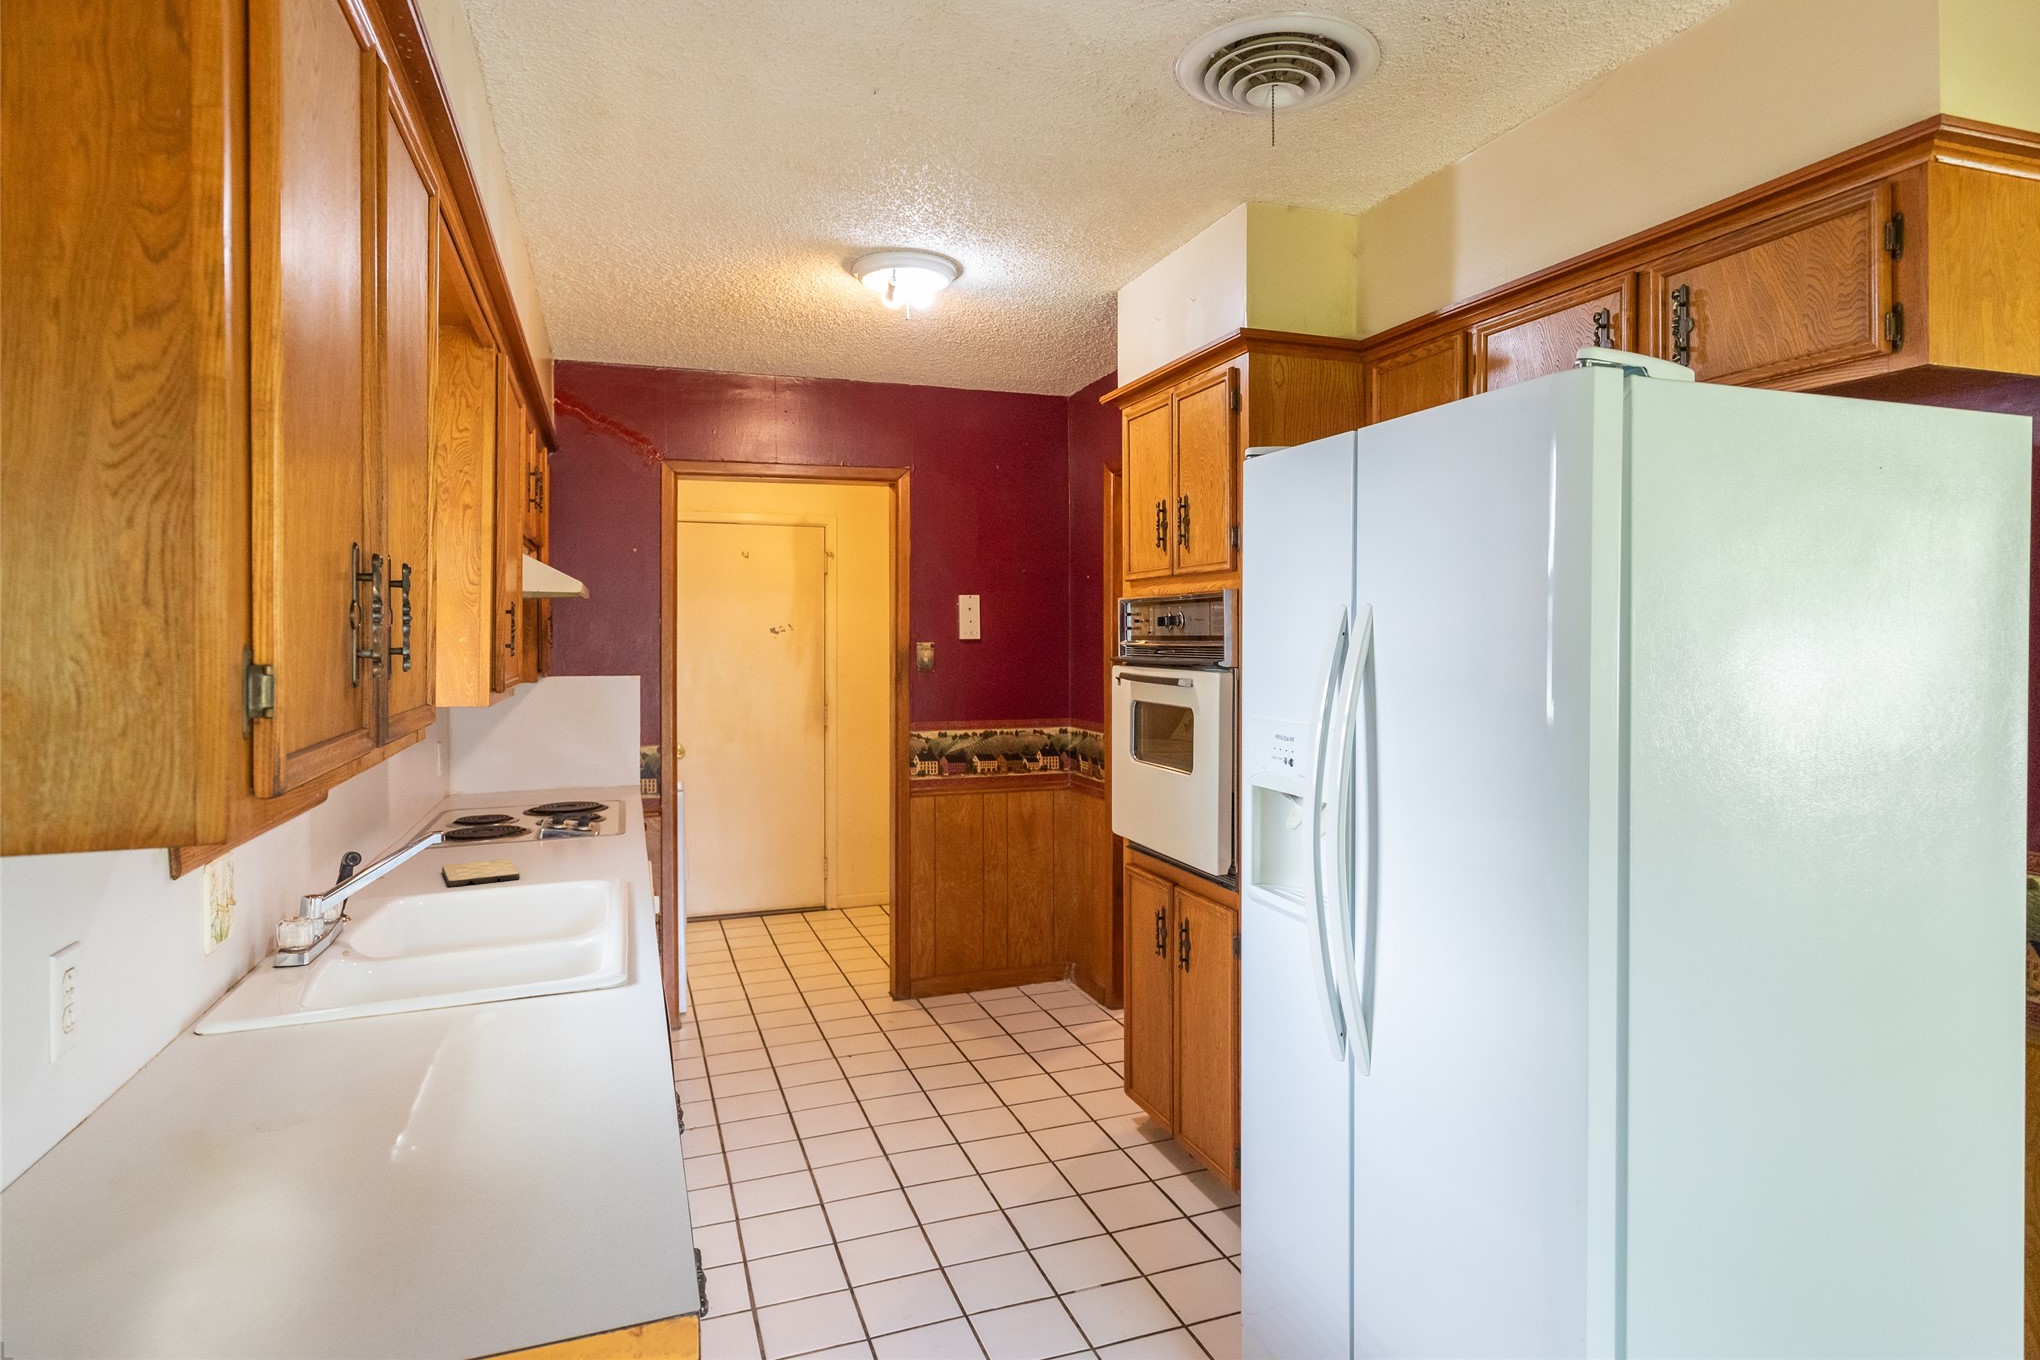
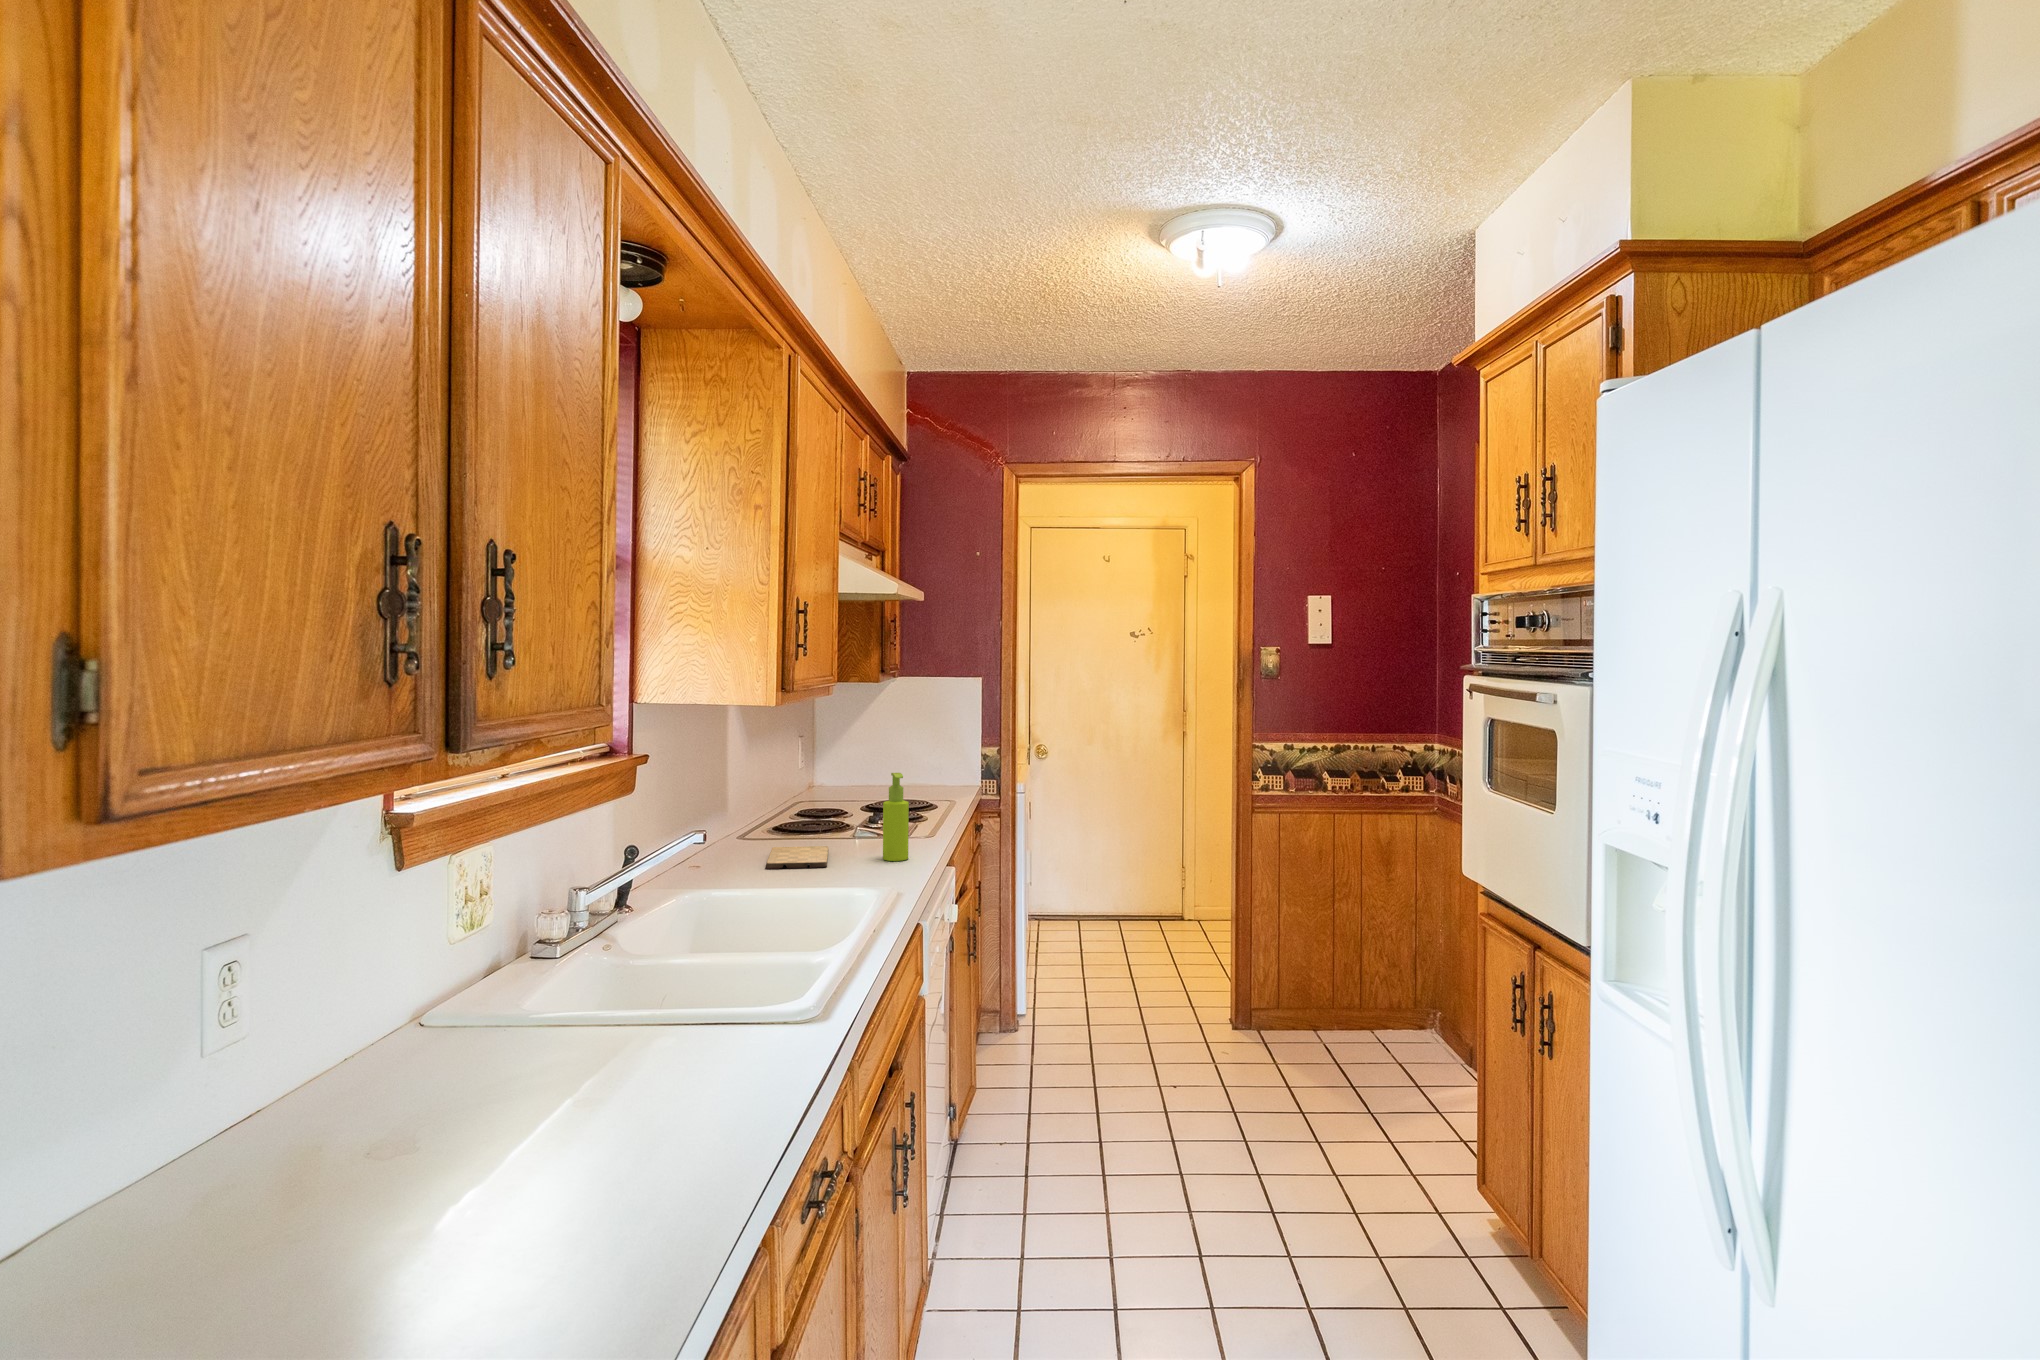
soap dispenser: none [578,777,606,867] -> present [883,773,909,861]

